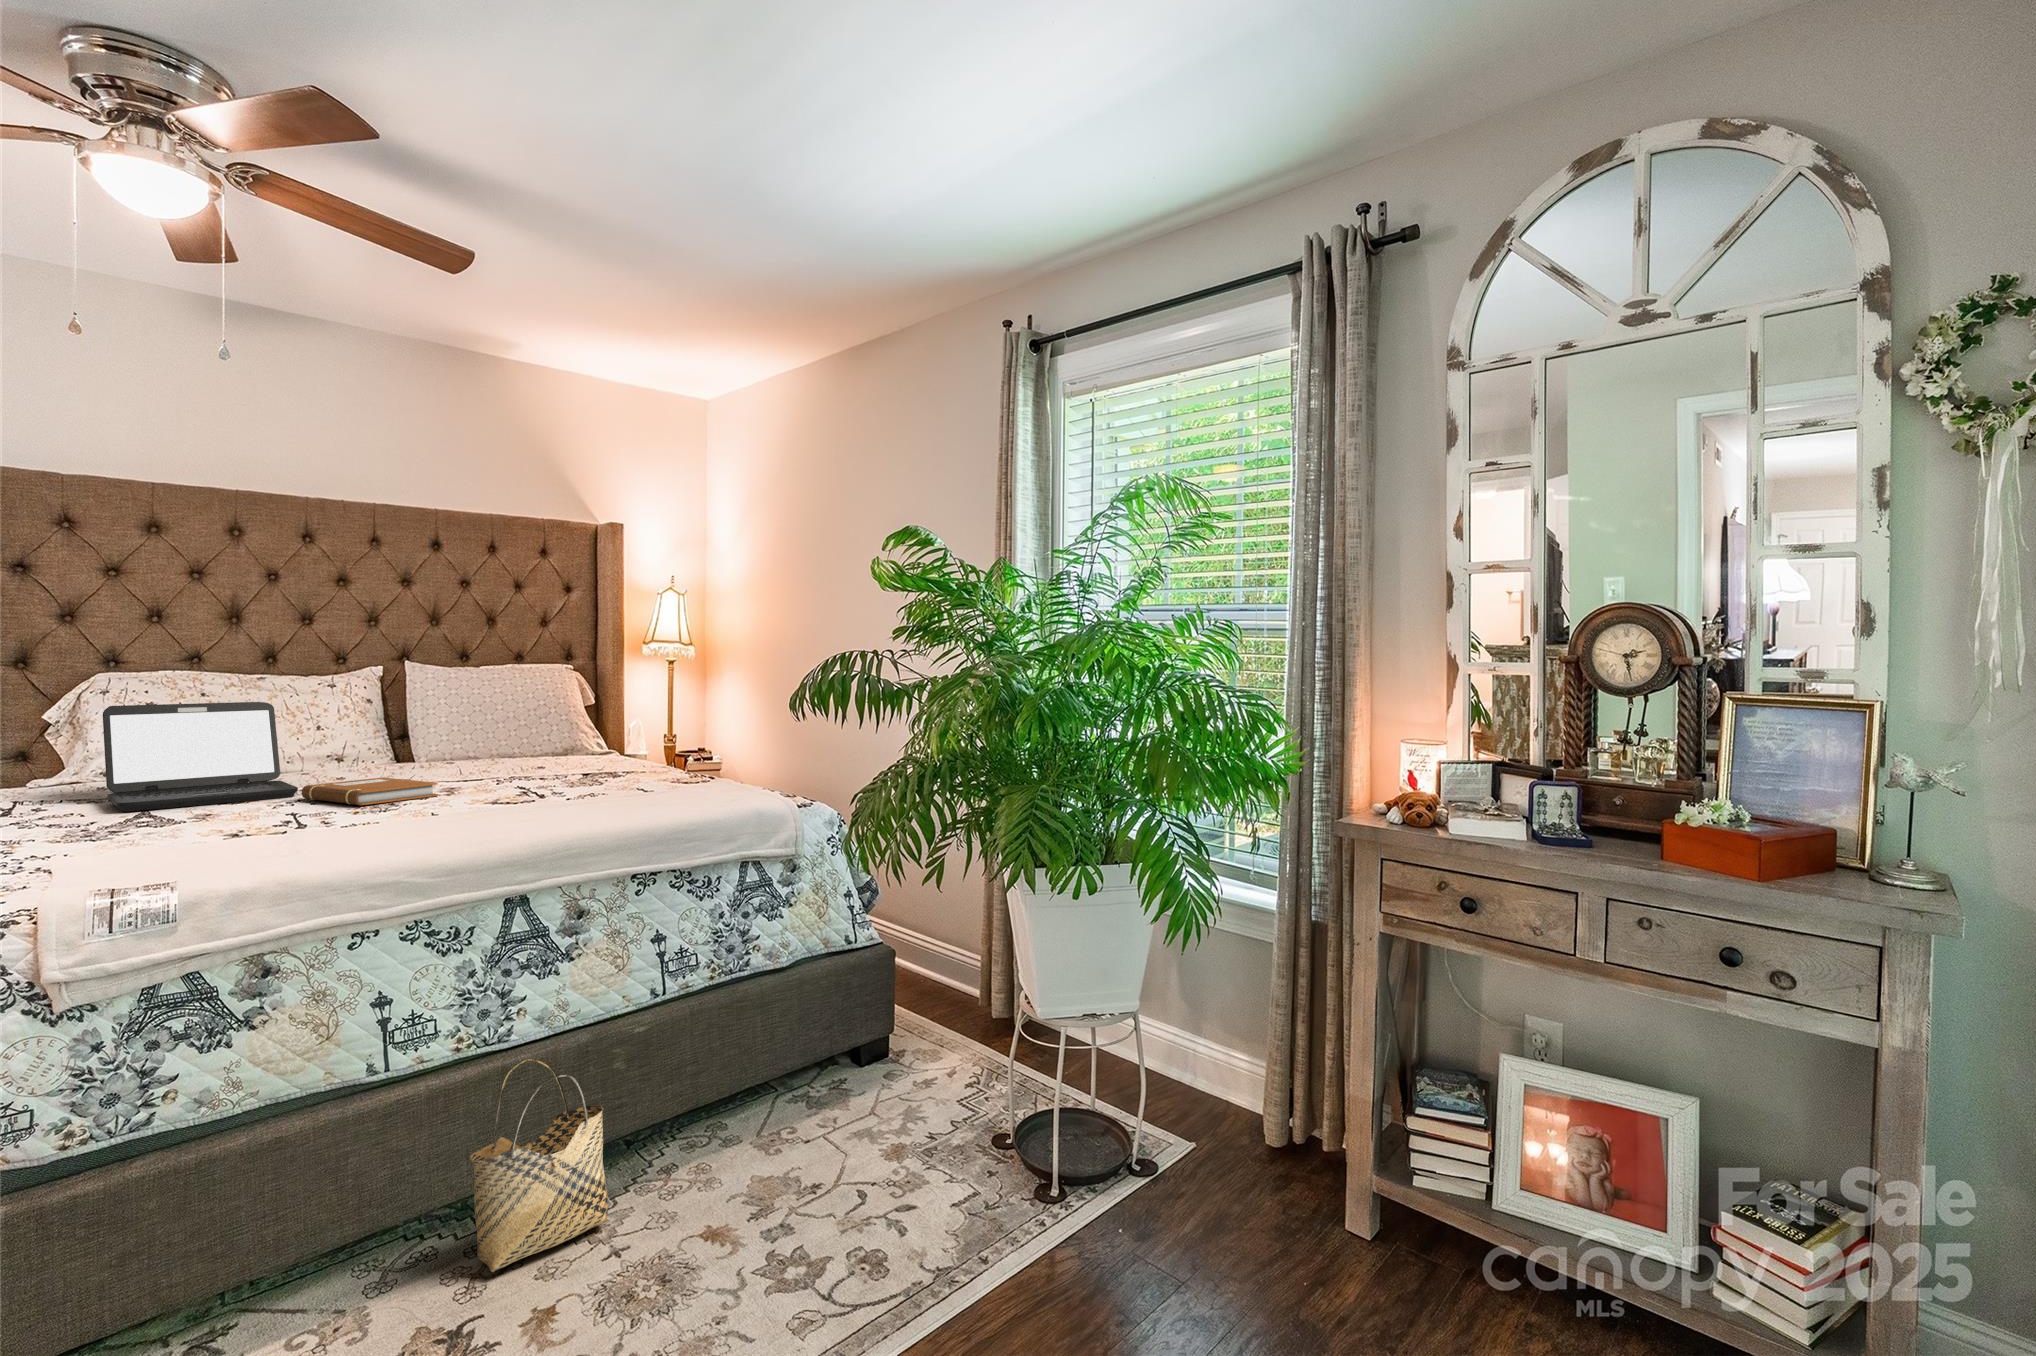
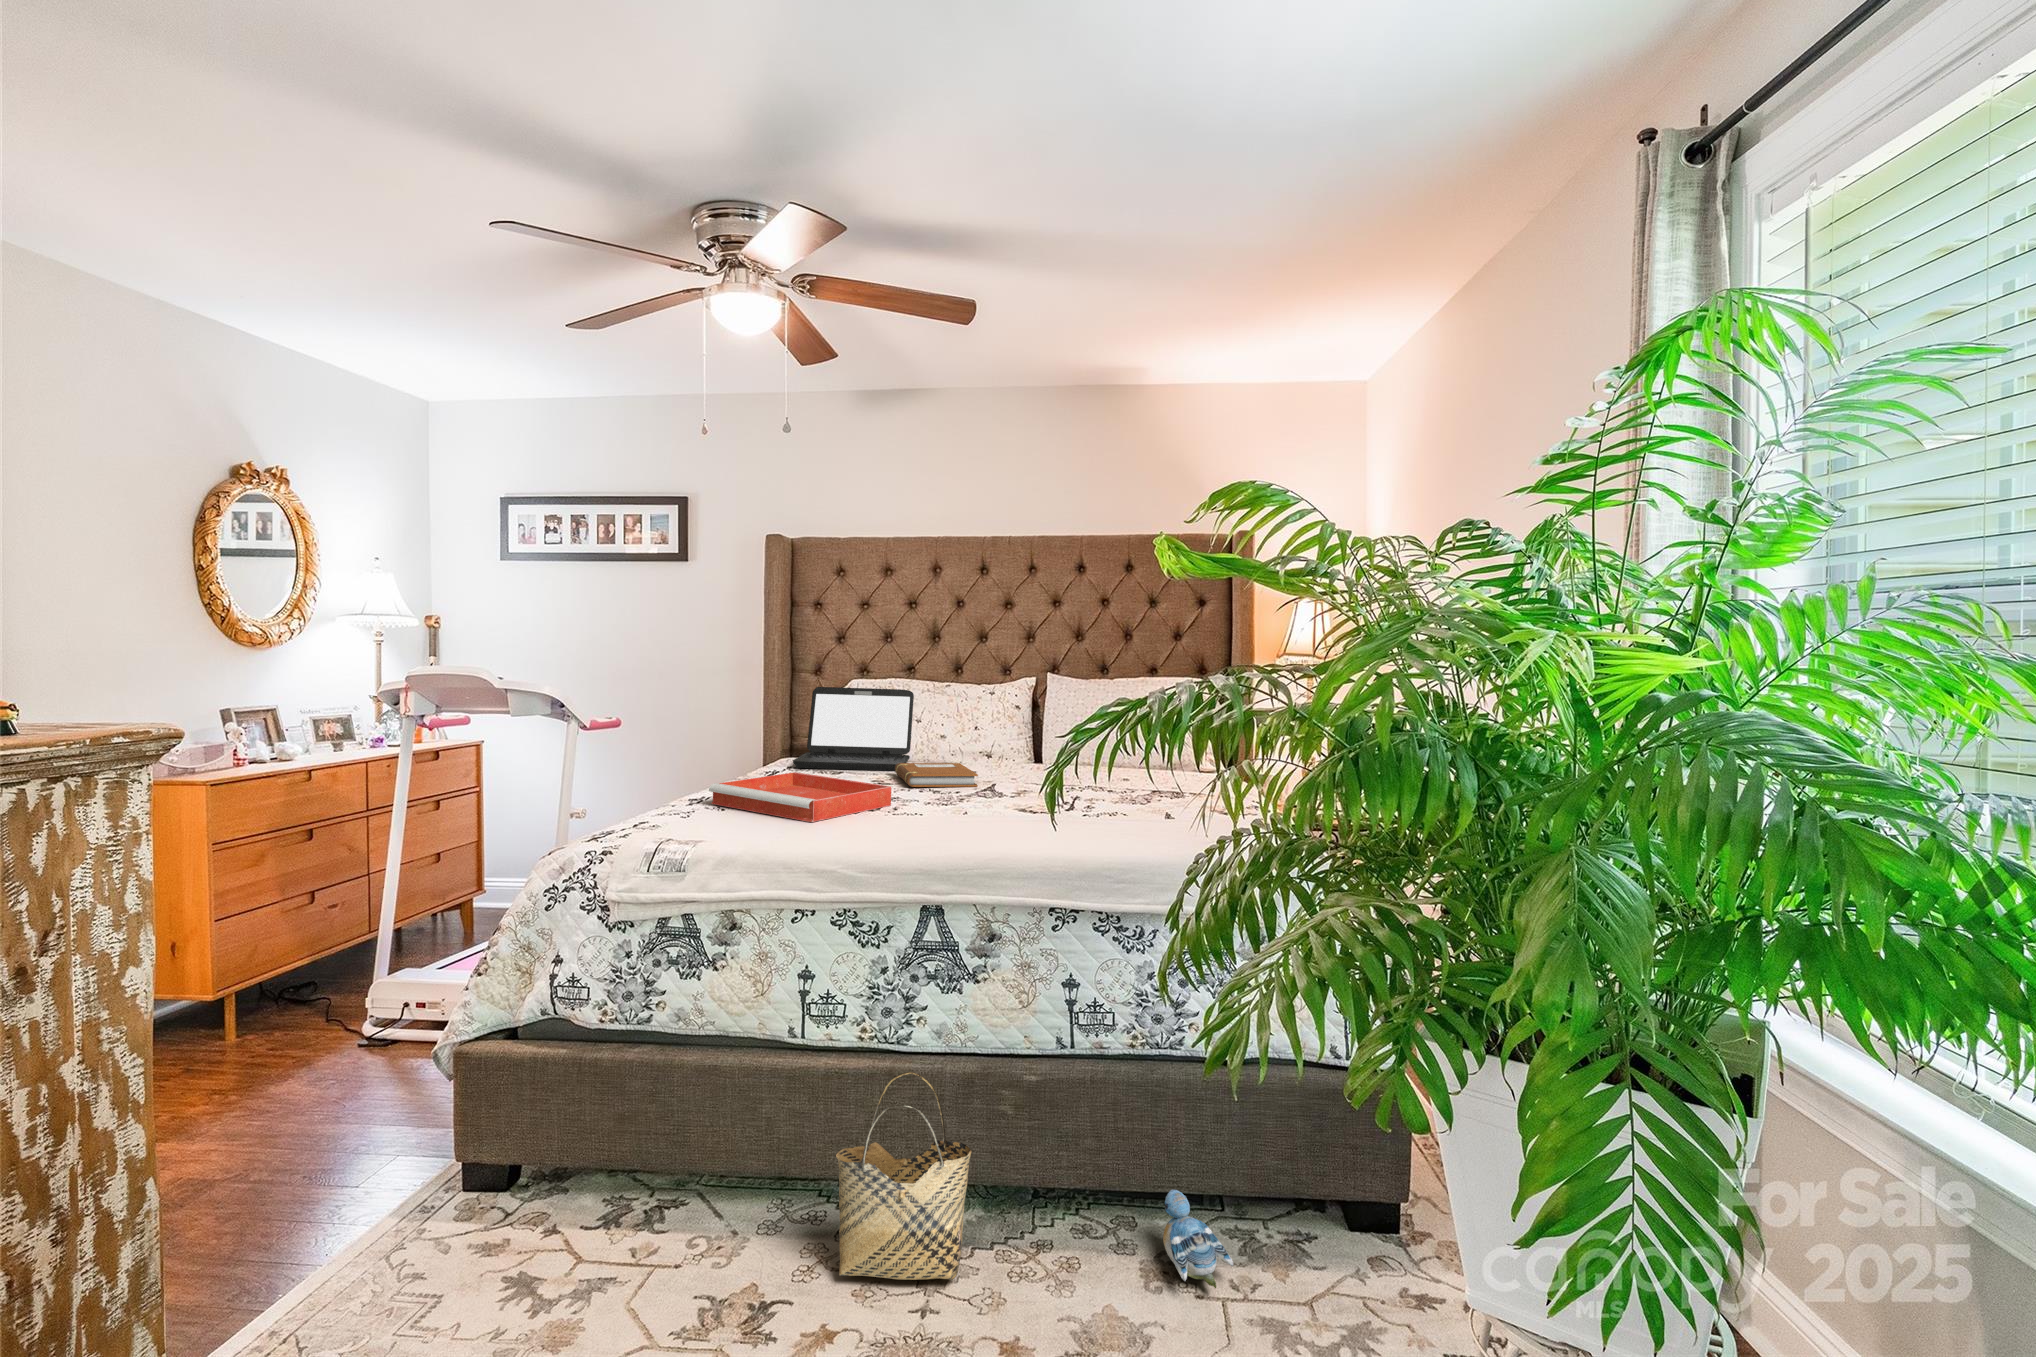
tray: none [116,800,382,855] -> present [709,772,892,822]
plush toy: none [751,1079,816,1135] -> present [1163,1190,1233,1288]

